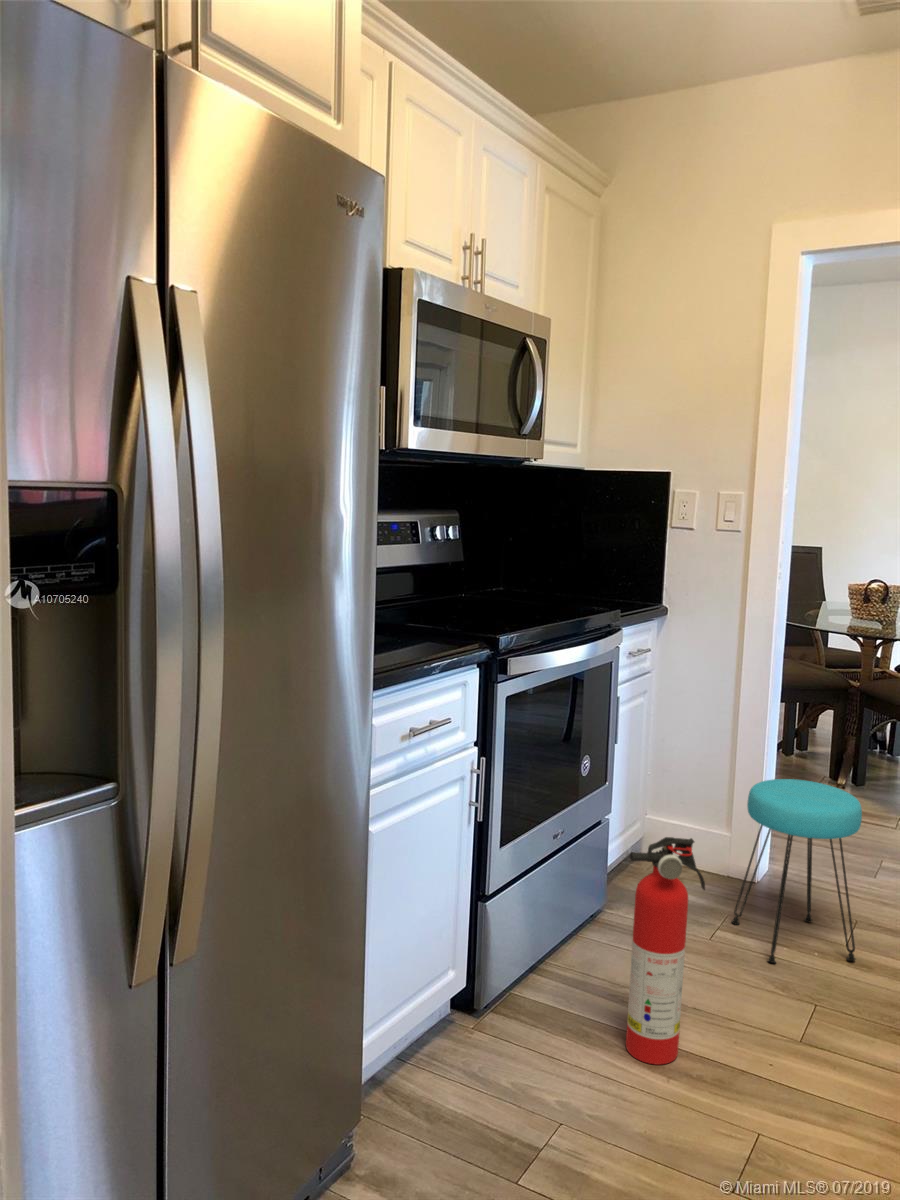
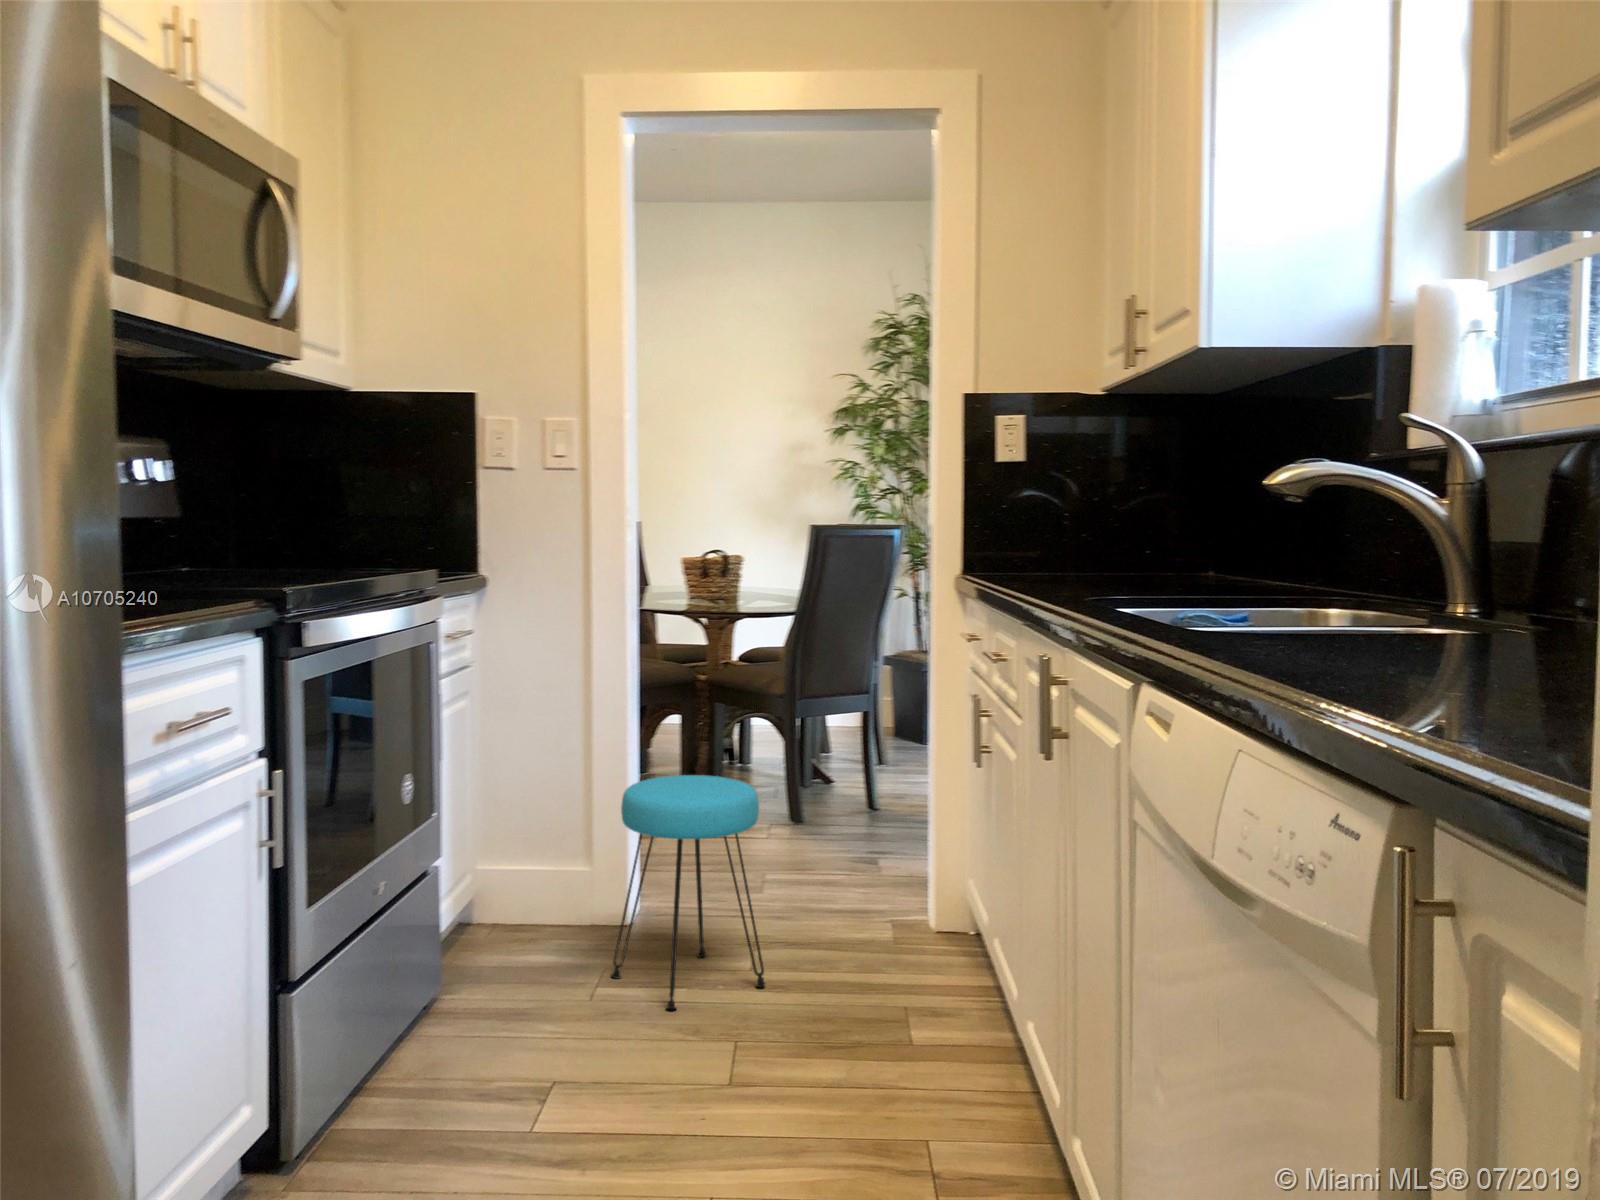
fire extinguisher: present [626,837,705,1065] -> none [504,841,604,1159]

